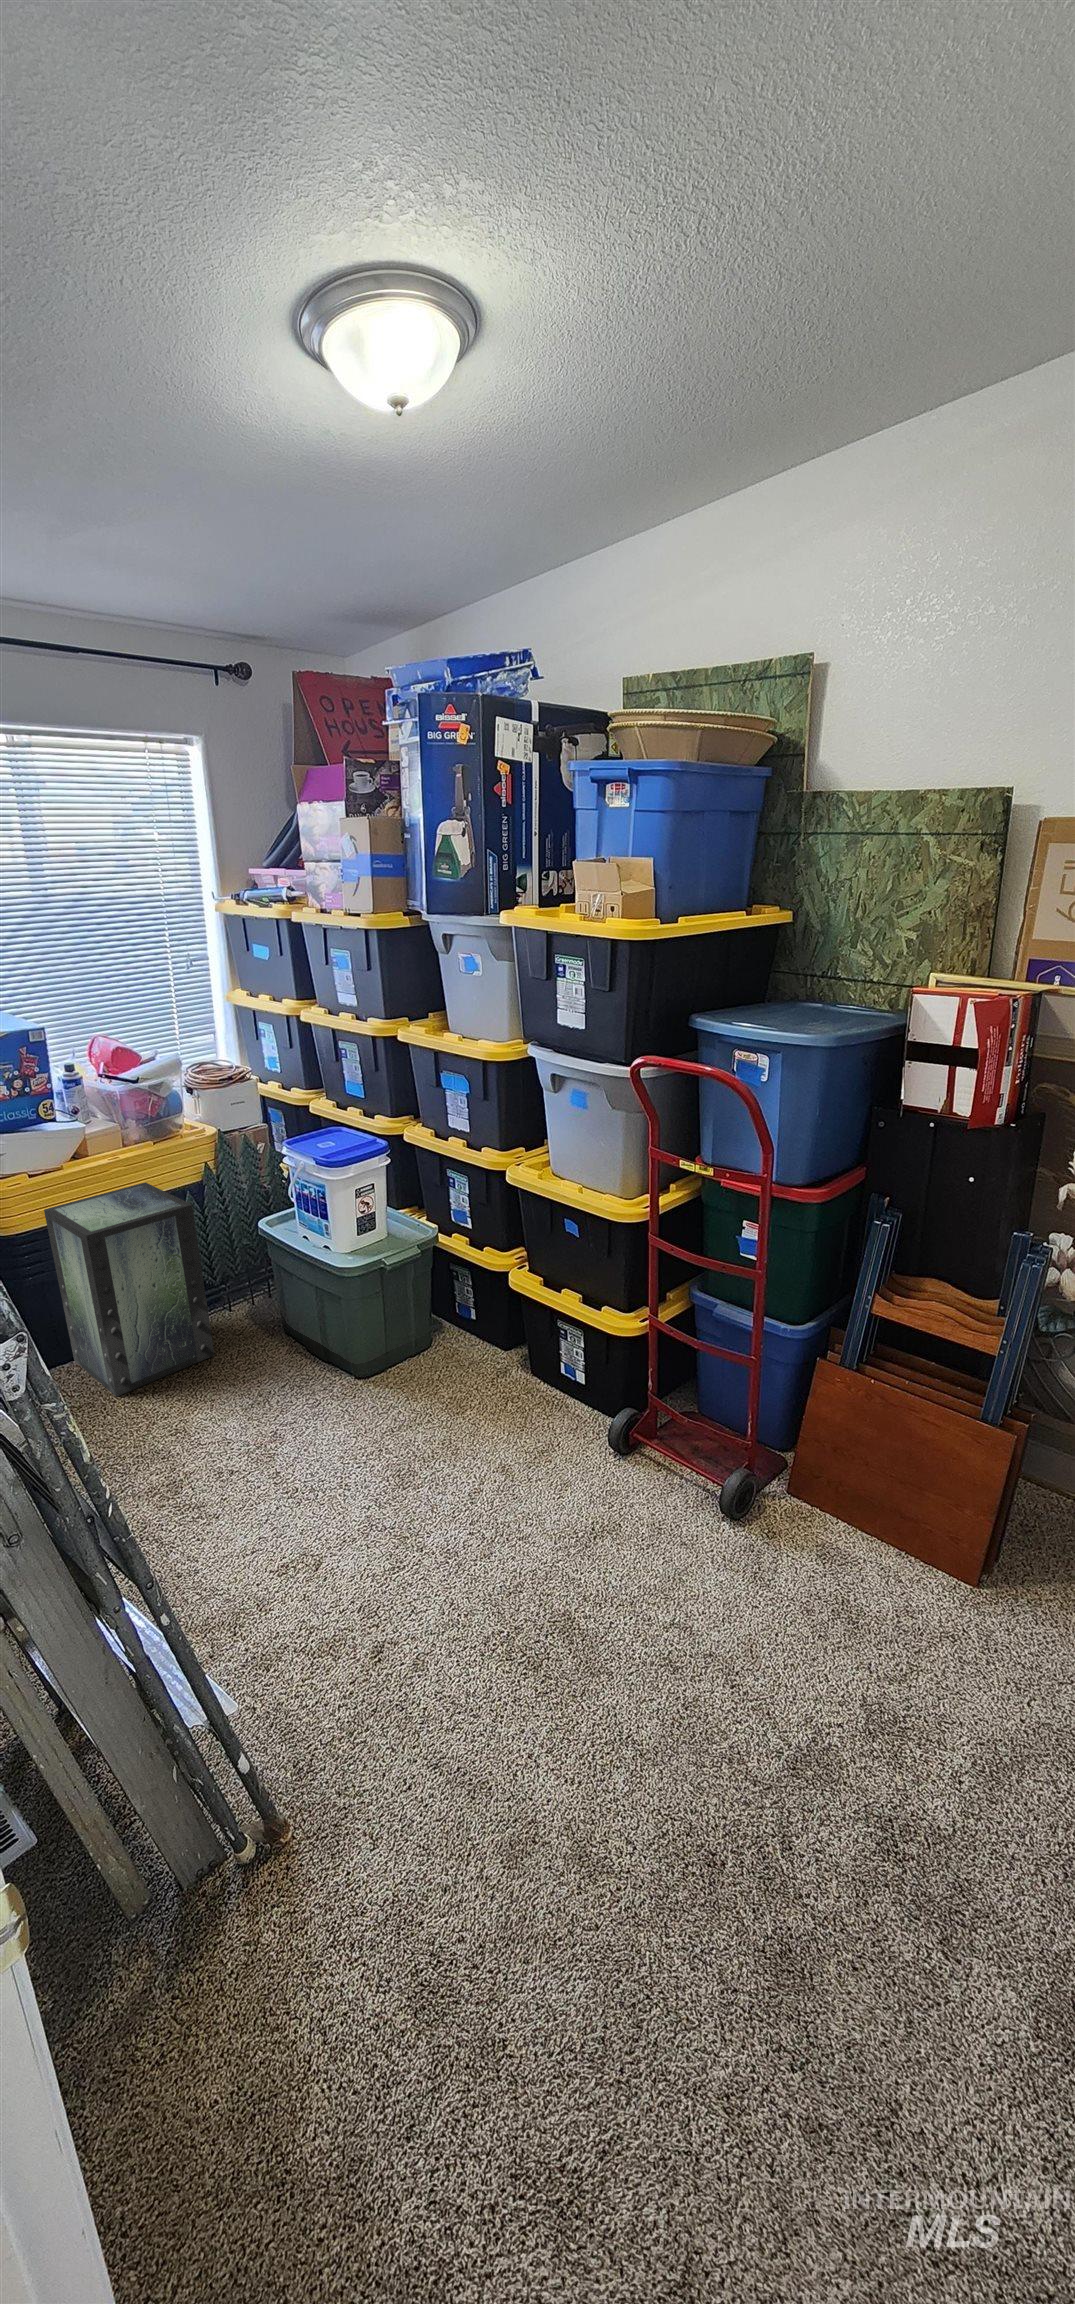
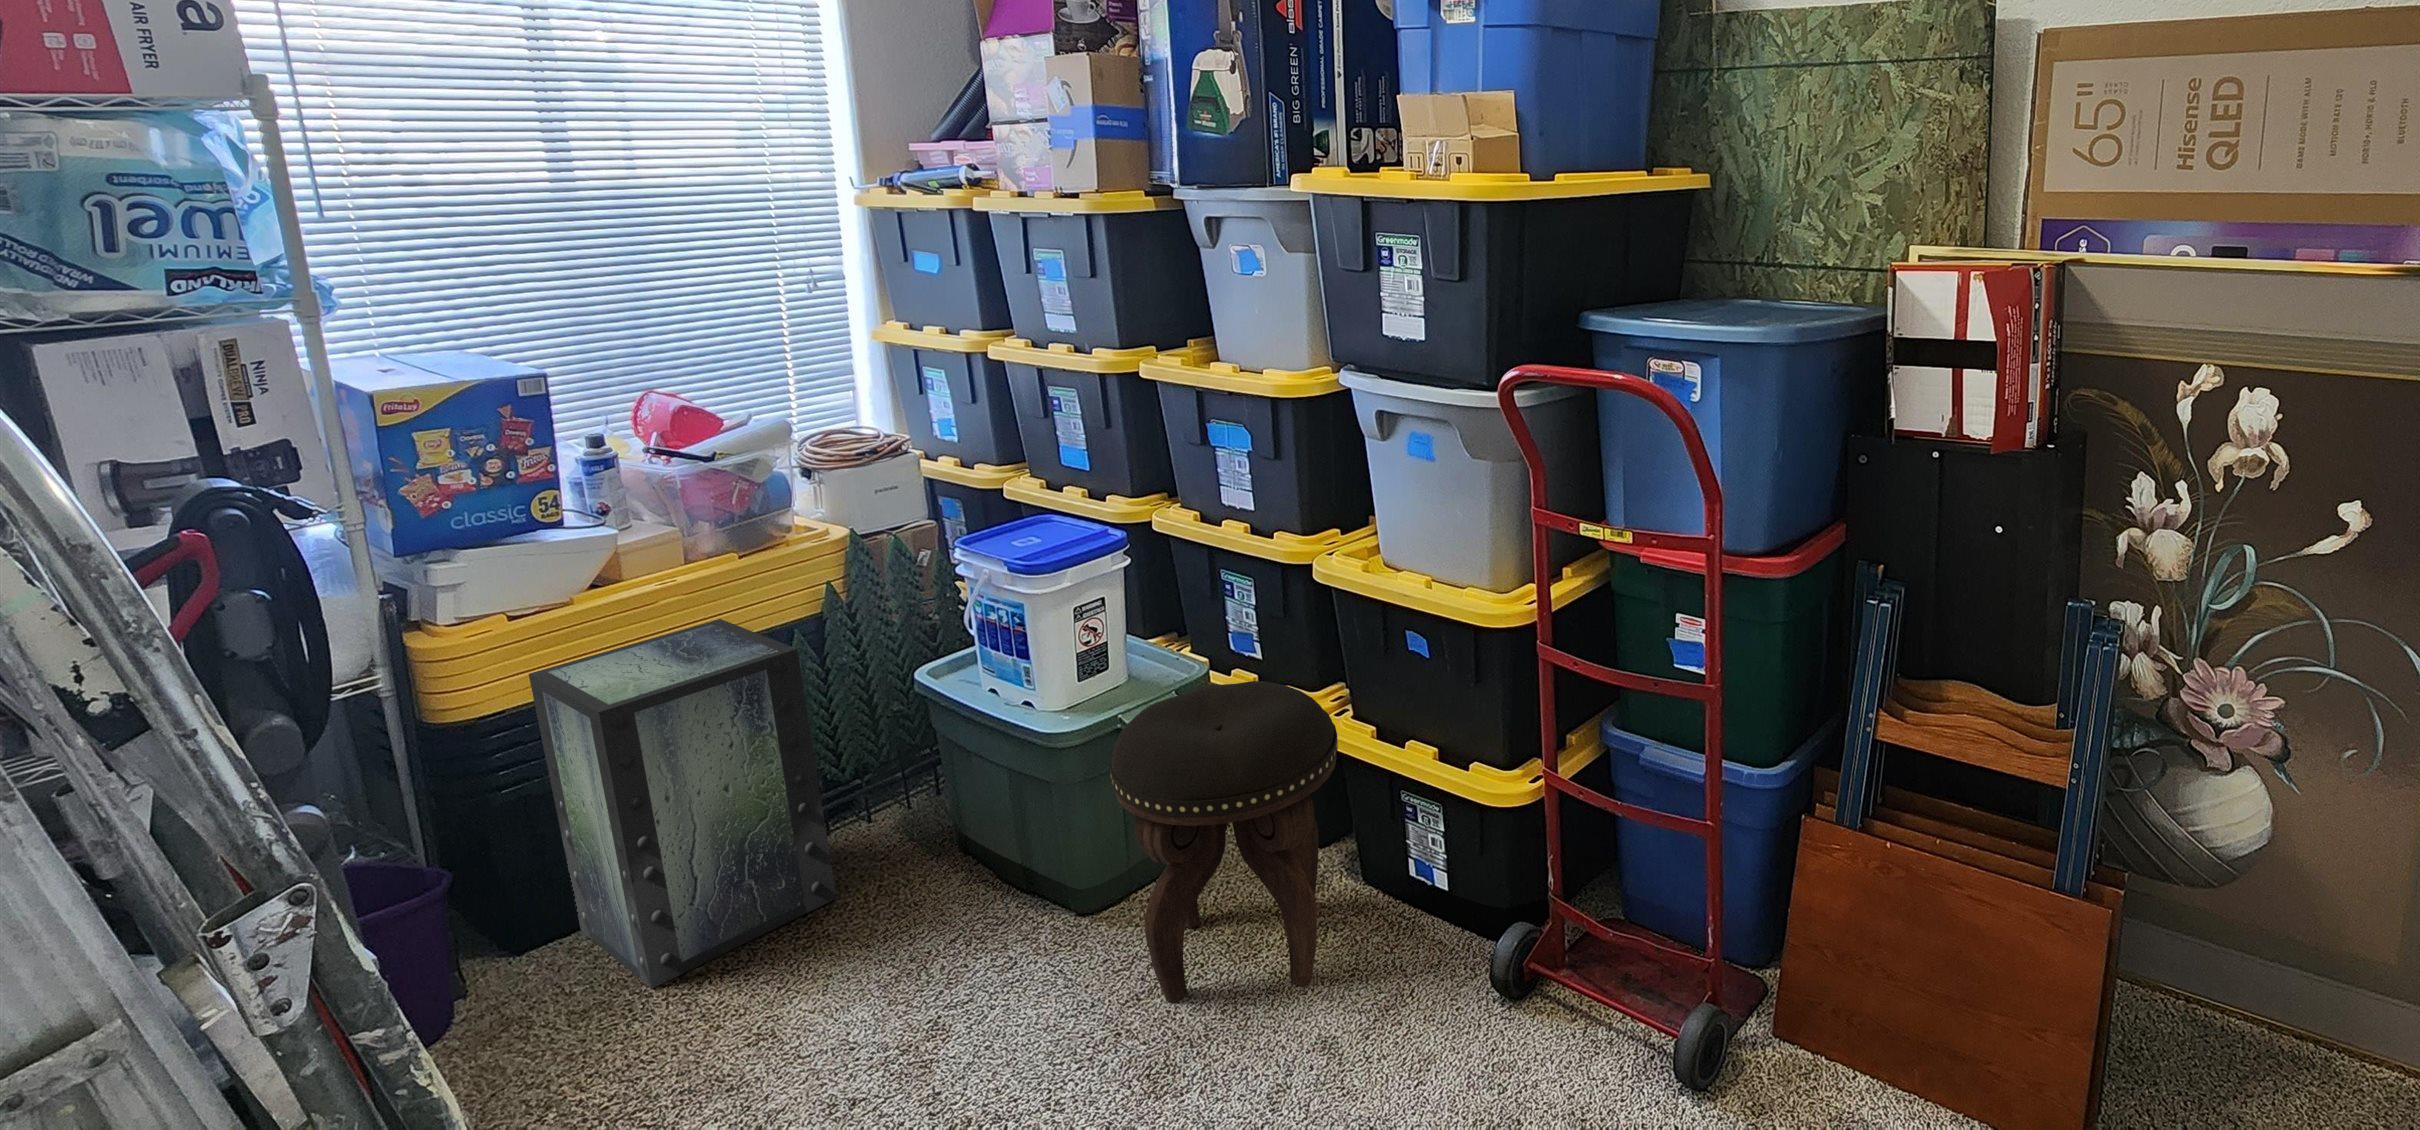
footstool: none [377,1244,518,1435] -> present [1110,681,1338,1003]

